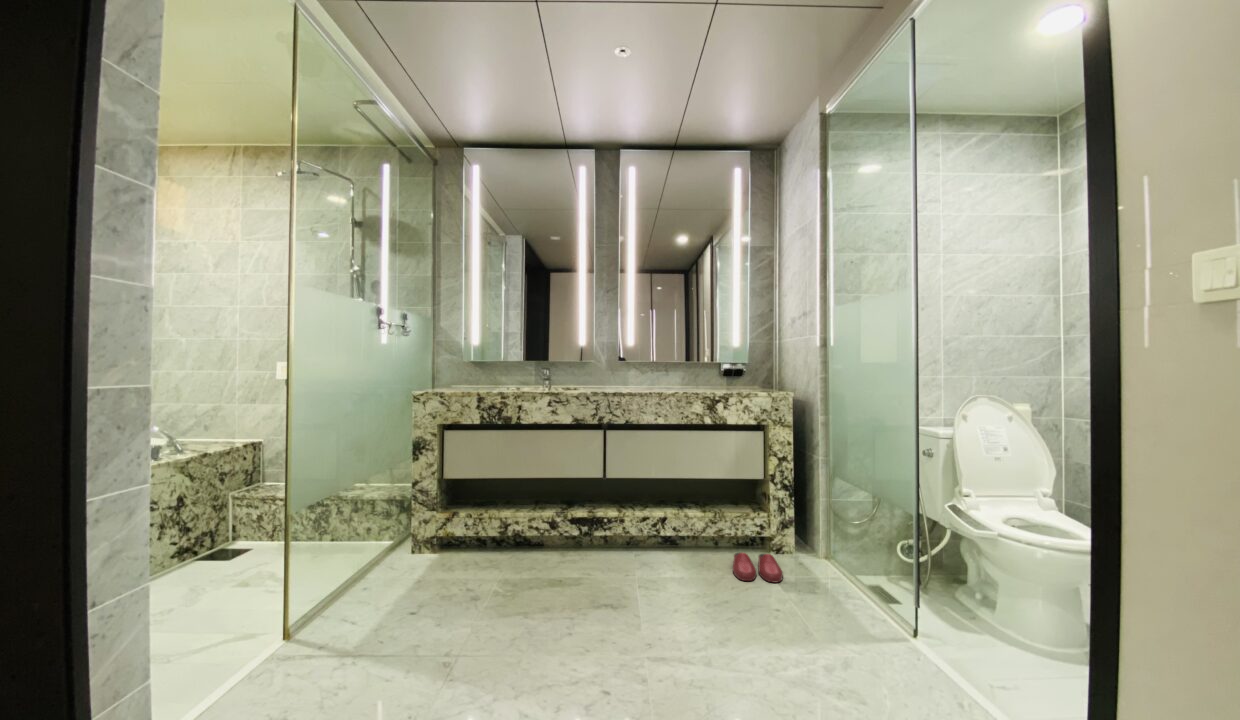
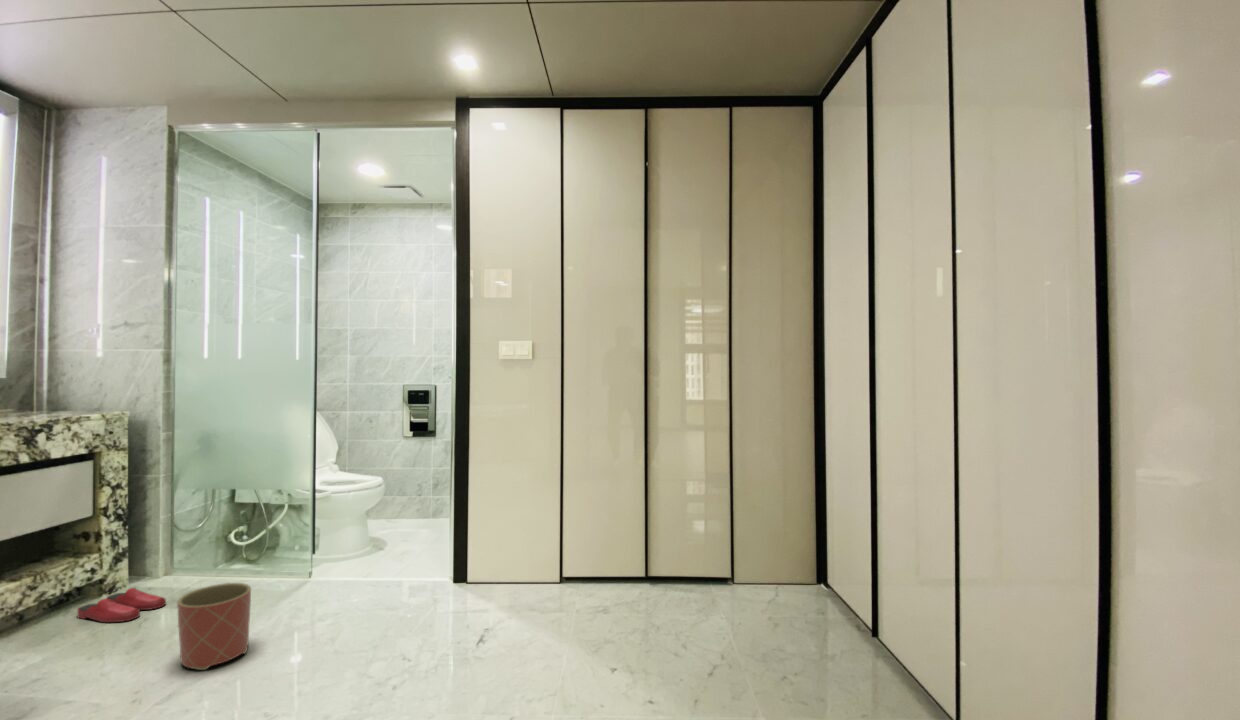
planter: none [670,570,736,667] -> present [177,583,251,670]

